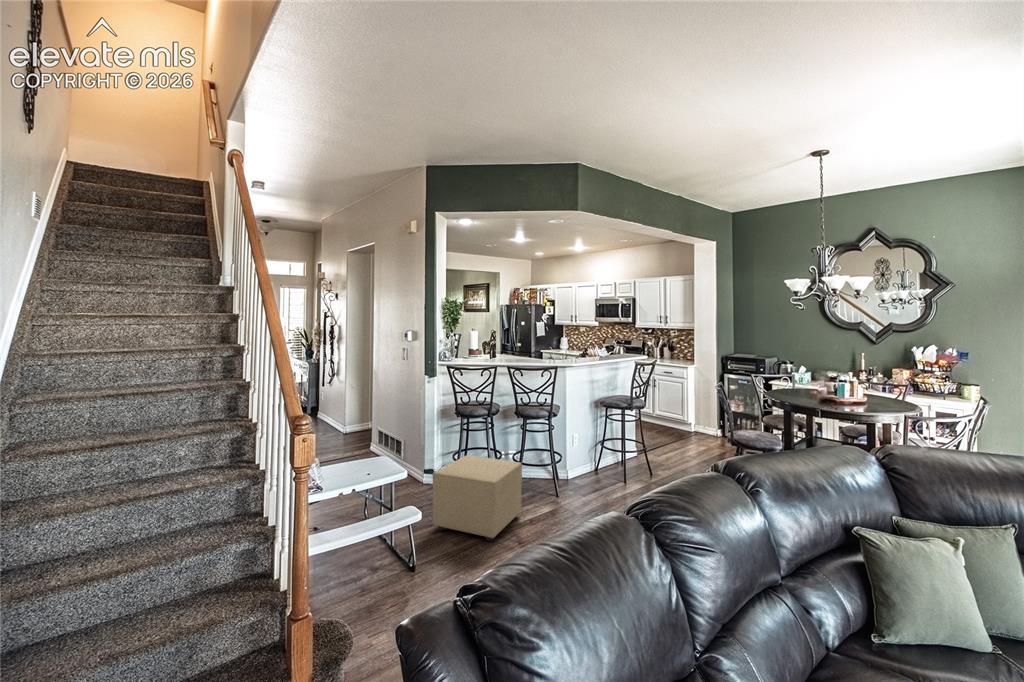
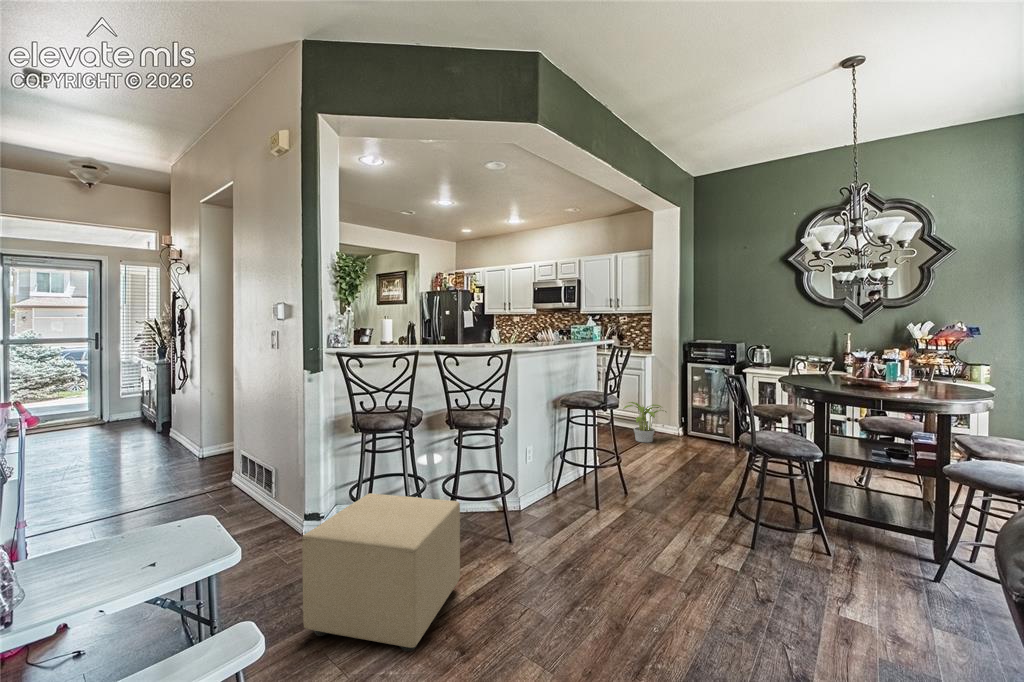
potted plant: none [664,404,703,439] -> present [623,402,666,443]

